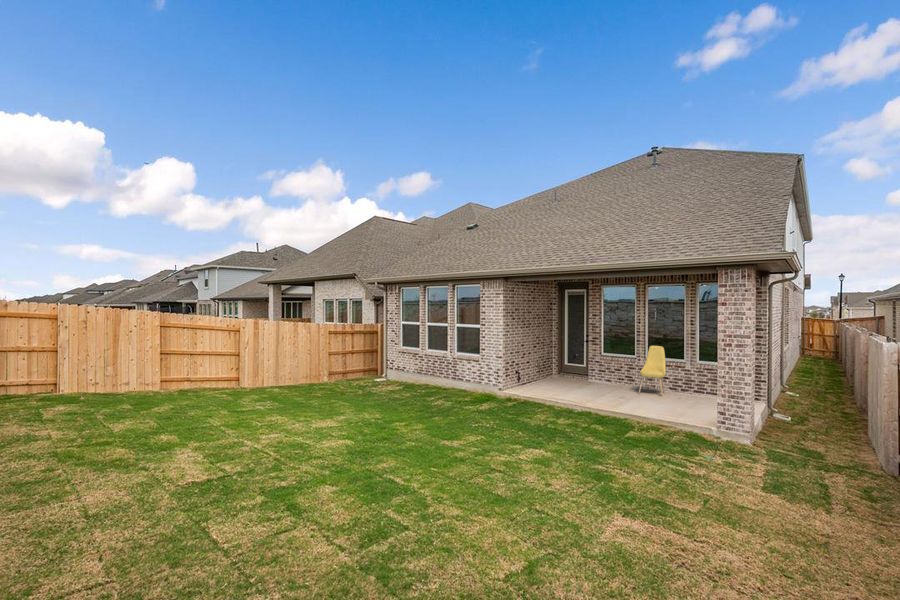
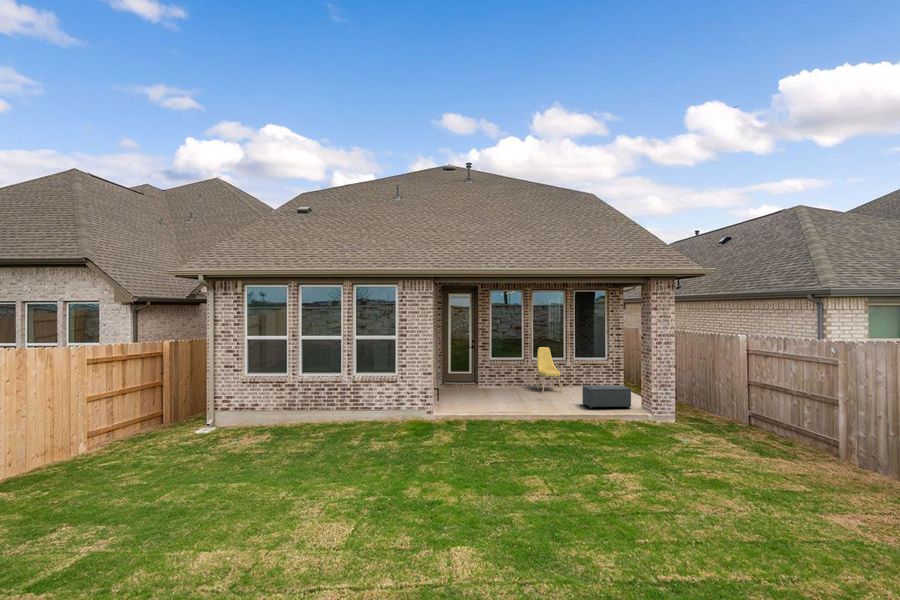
ottoman: none [643,387,701,421] -> present [582,385,631,409]

